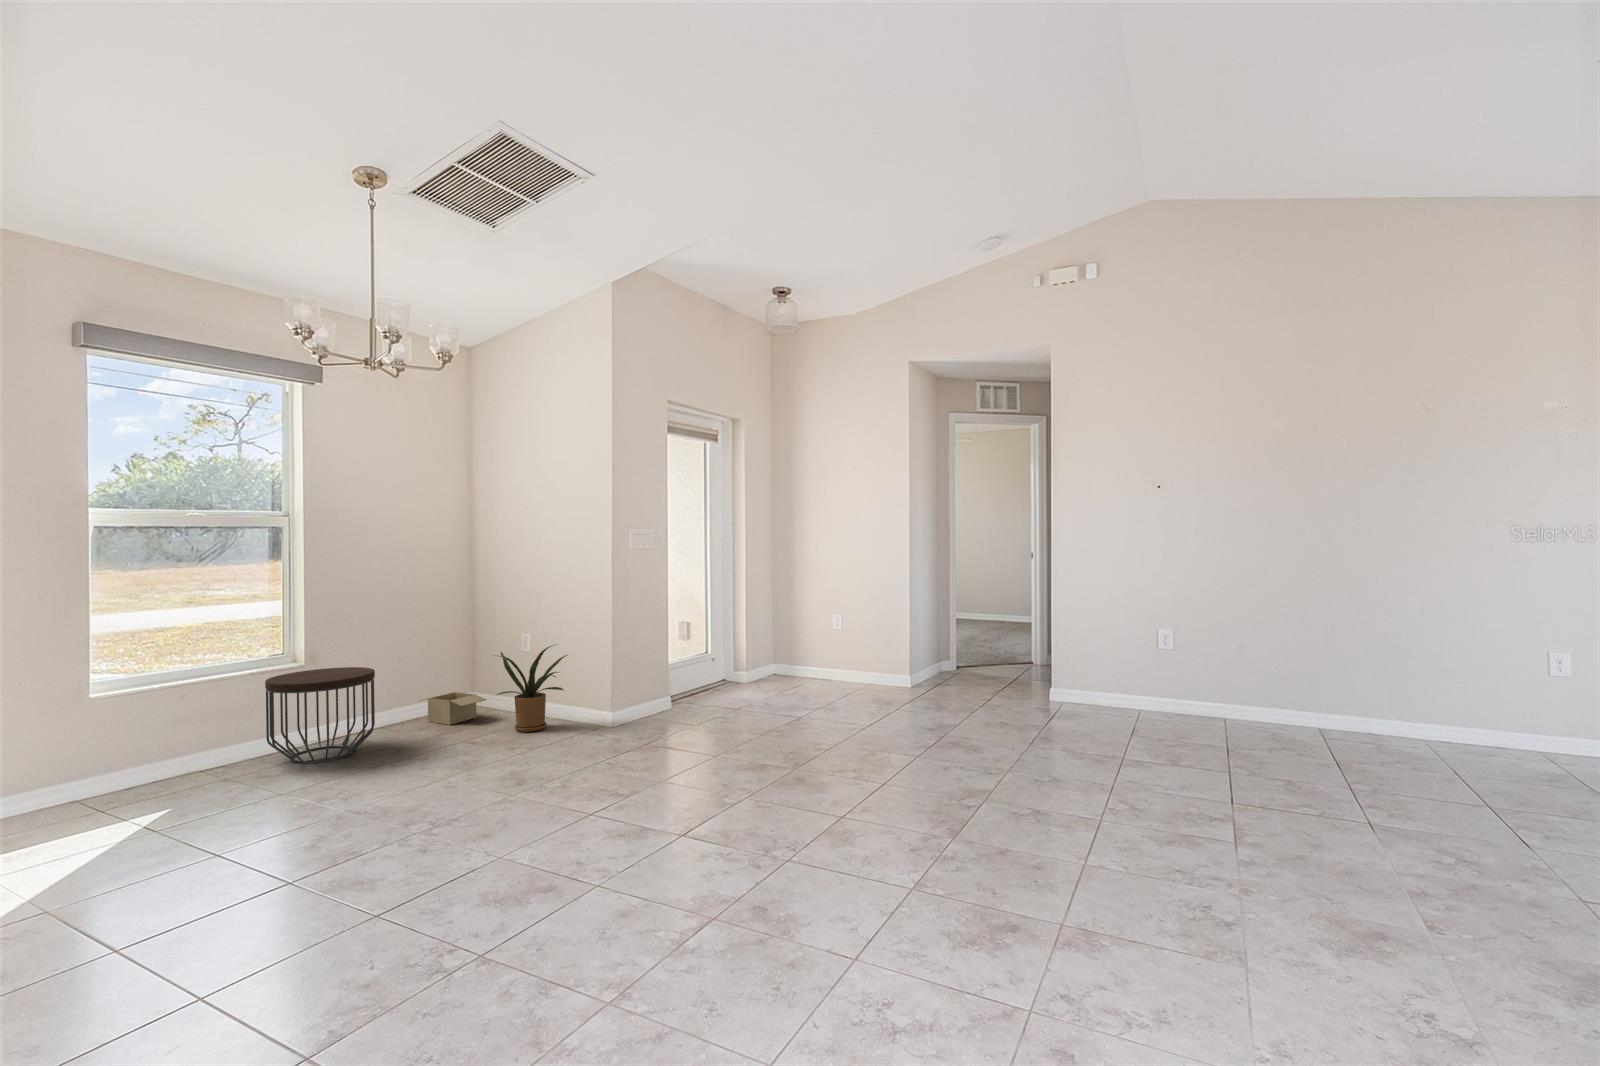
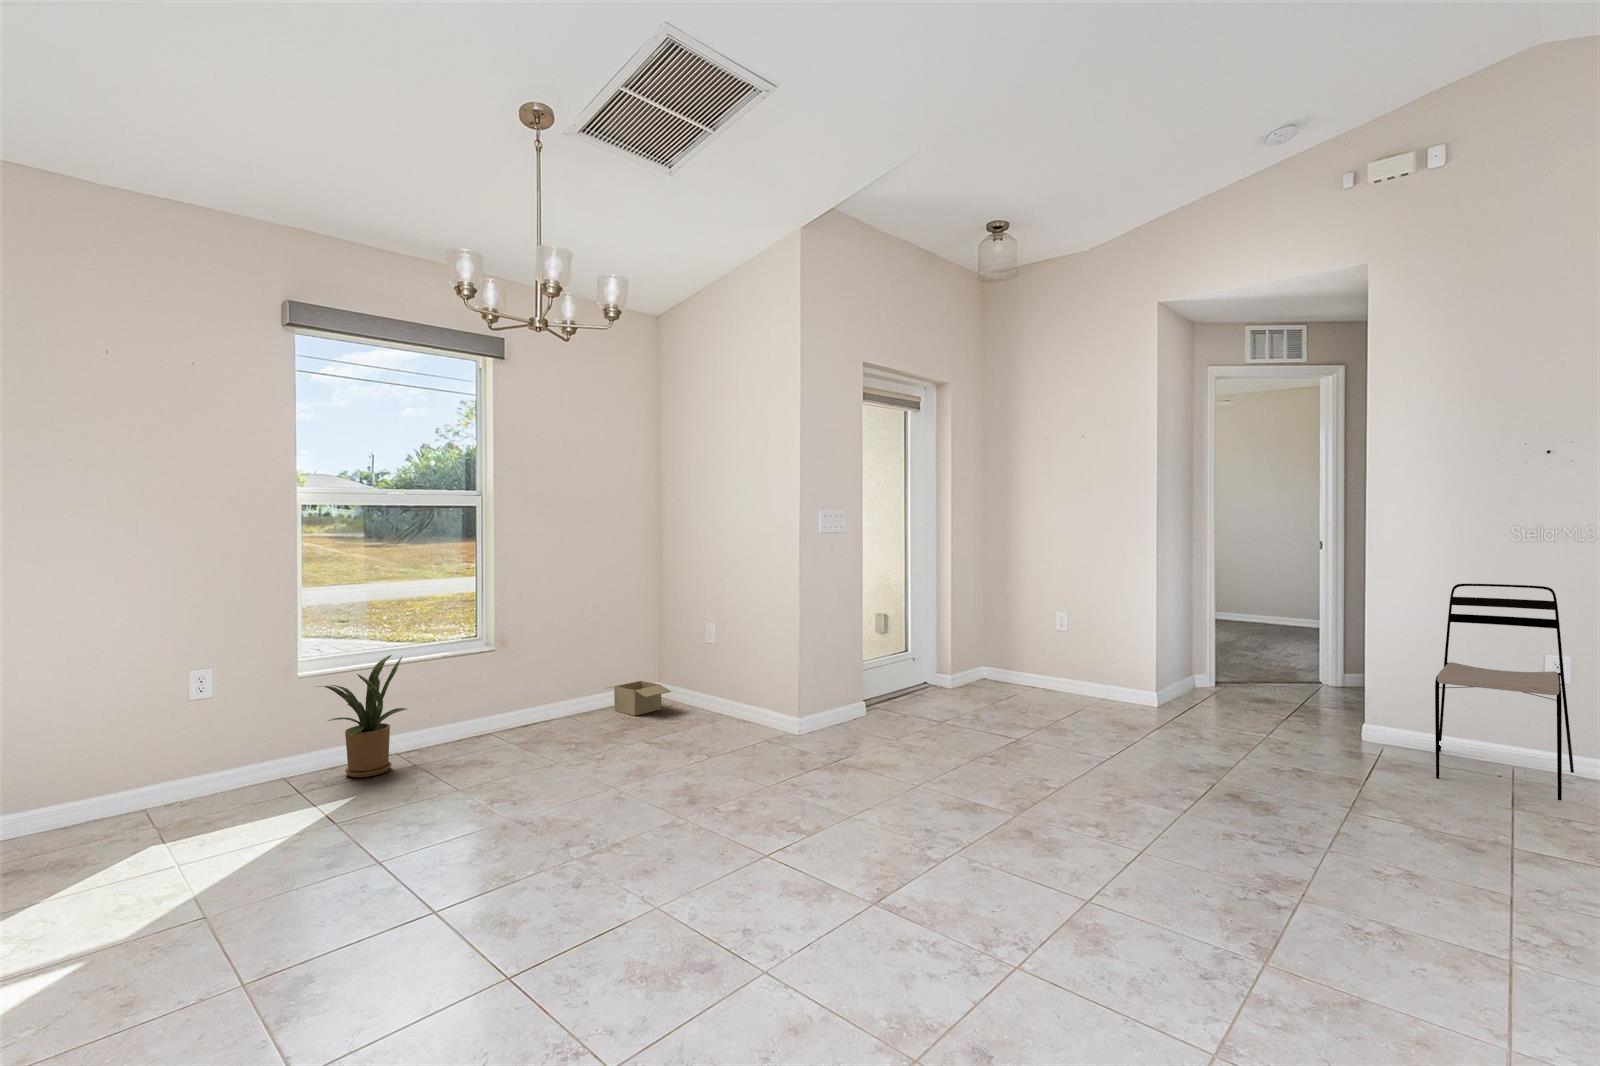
dining chair: none [1091,583,1177,733] -> present [1435,584,1574,800]
house plant: present [496,645,567,732] -> present [323,655,407,777]
side table: present [265,667,375,763] -> none [458,652,560,749]

